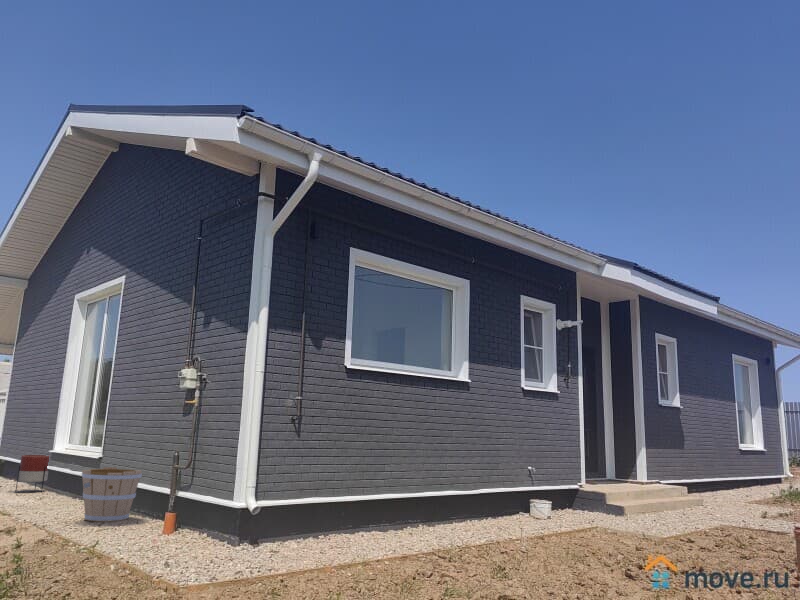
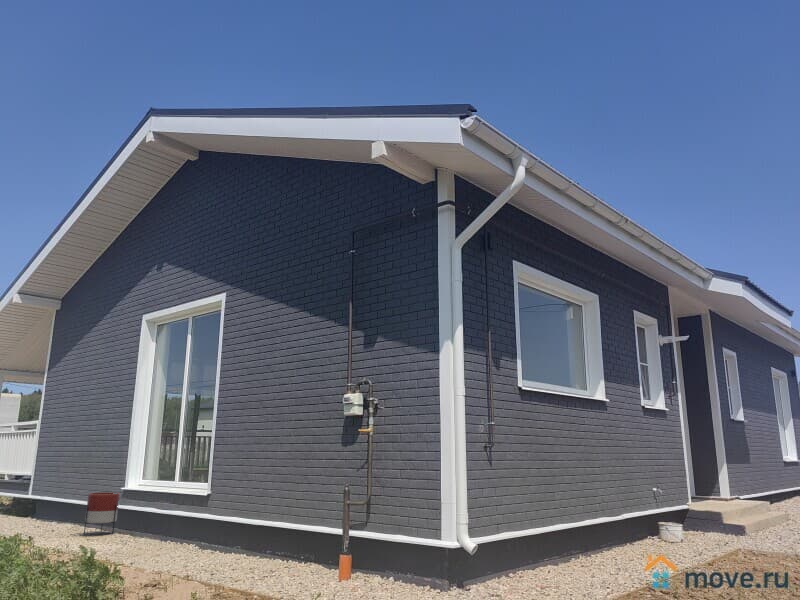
wooden bucket: present [82,467,142,522] -> none [217,505,282,569]

